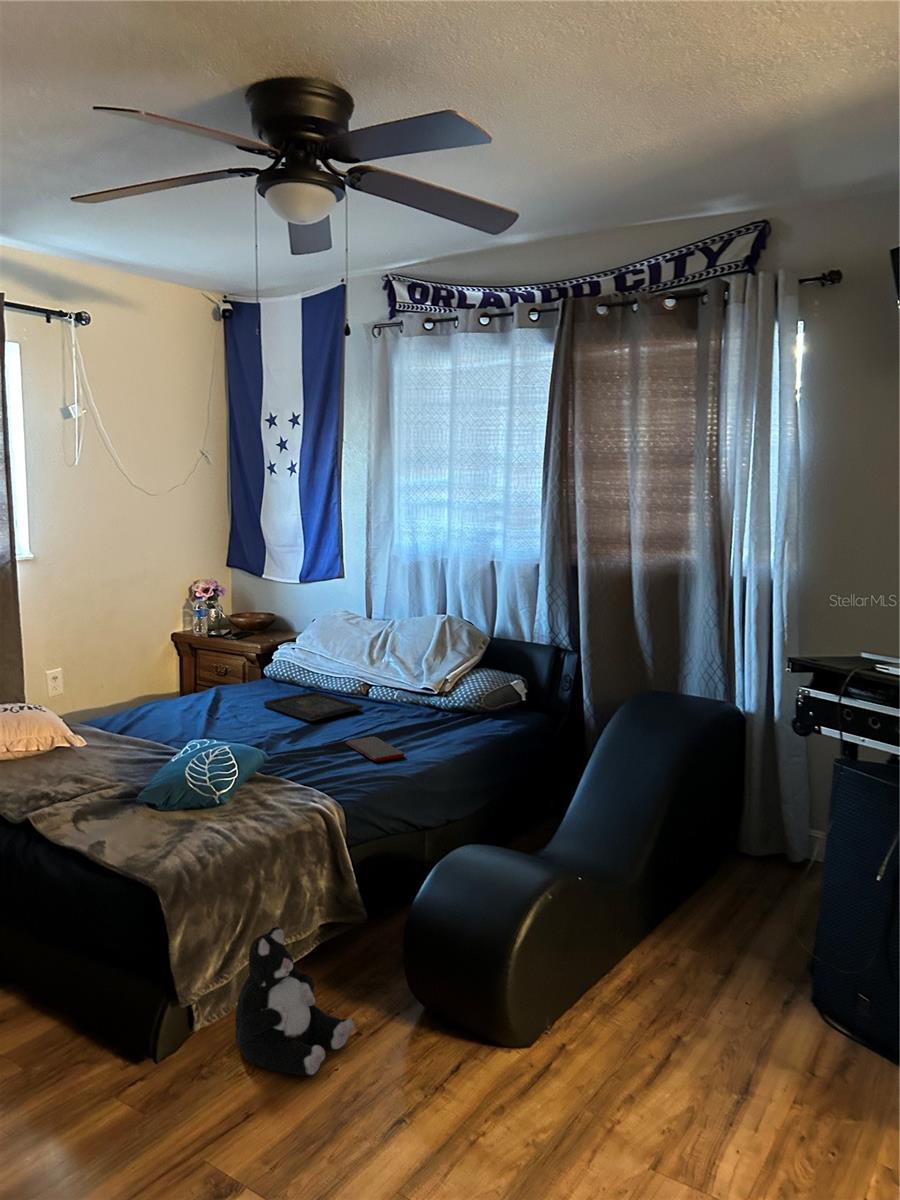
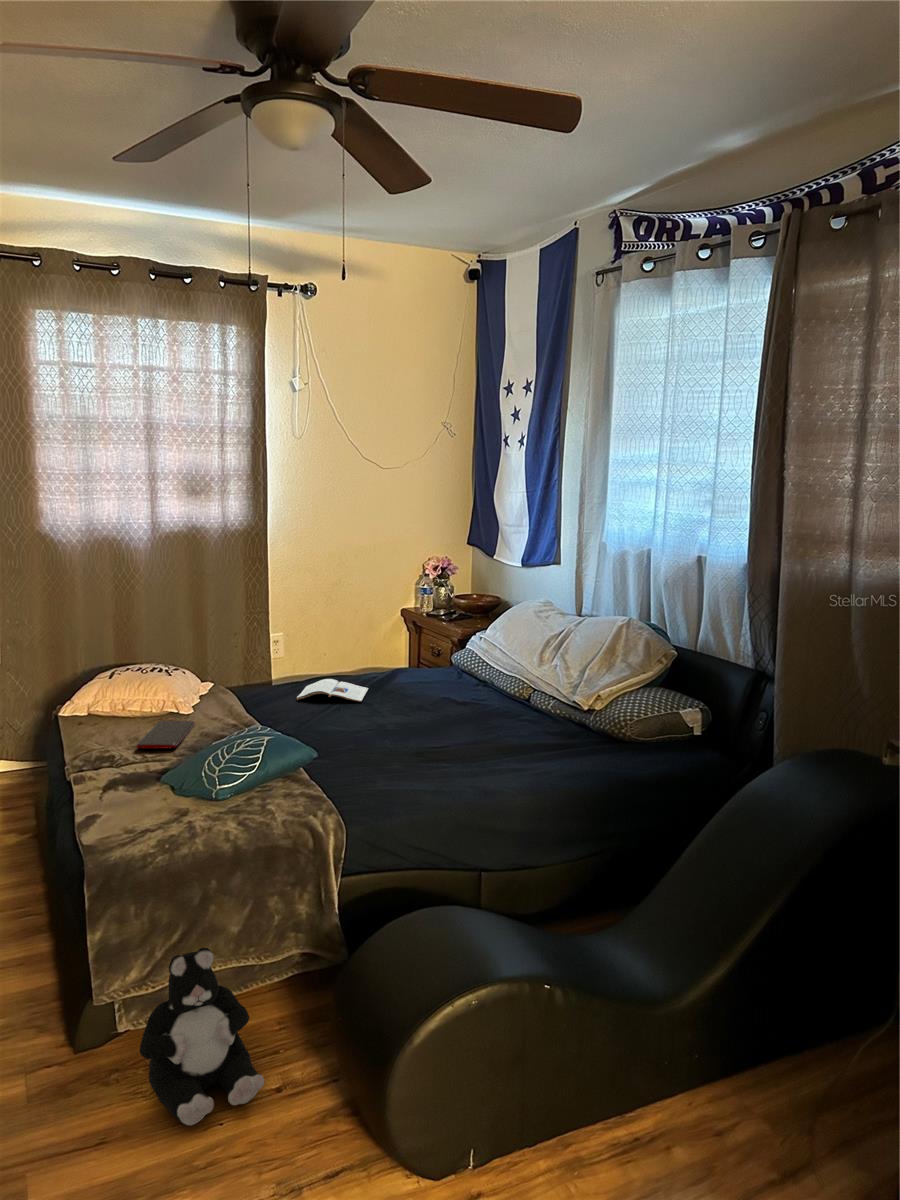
tray: present [264,691,363,721] -> none [415,687,507,720]
magazine: none [151,702,222,725] -> present [297,679,368,702]
smartphone: present [346,737,405,761] -> present [136,721,195,749]

